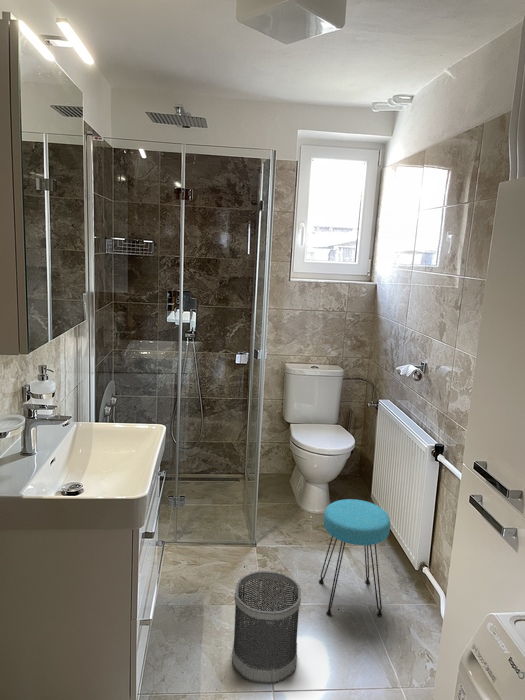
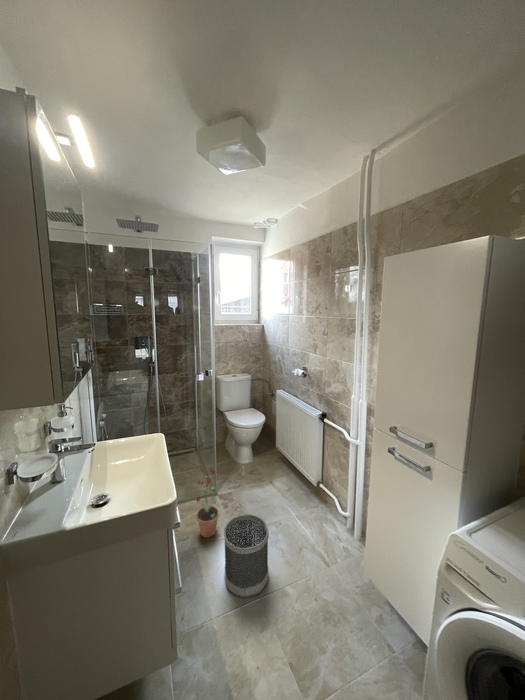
potted plant: none [209,496,248,598] -> present [196,467,219,537]
stool: present [319,499,390,616] -> none [262,453,305,529]

